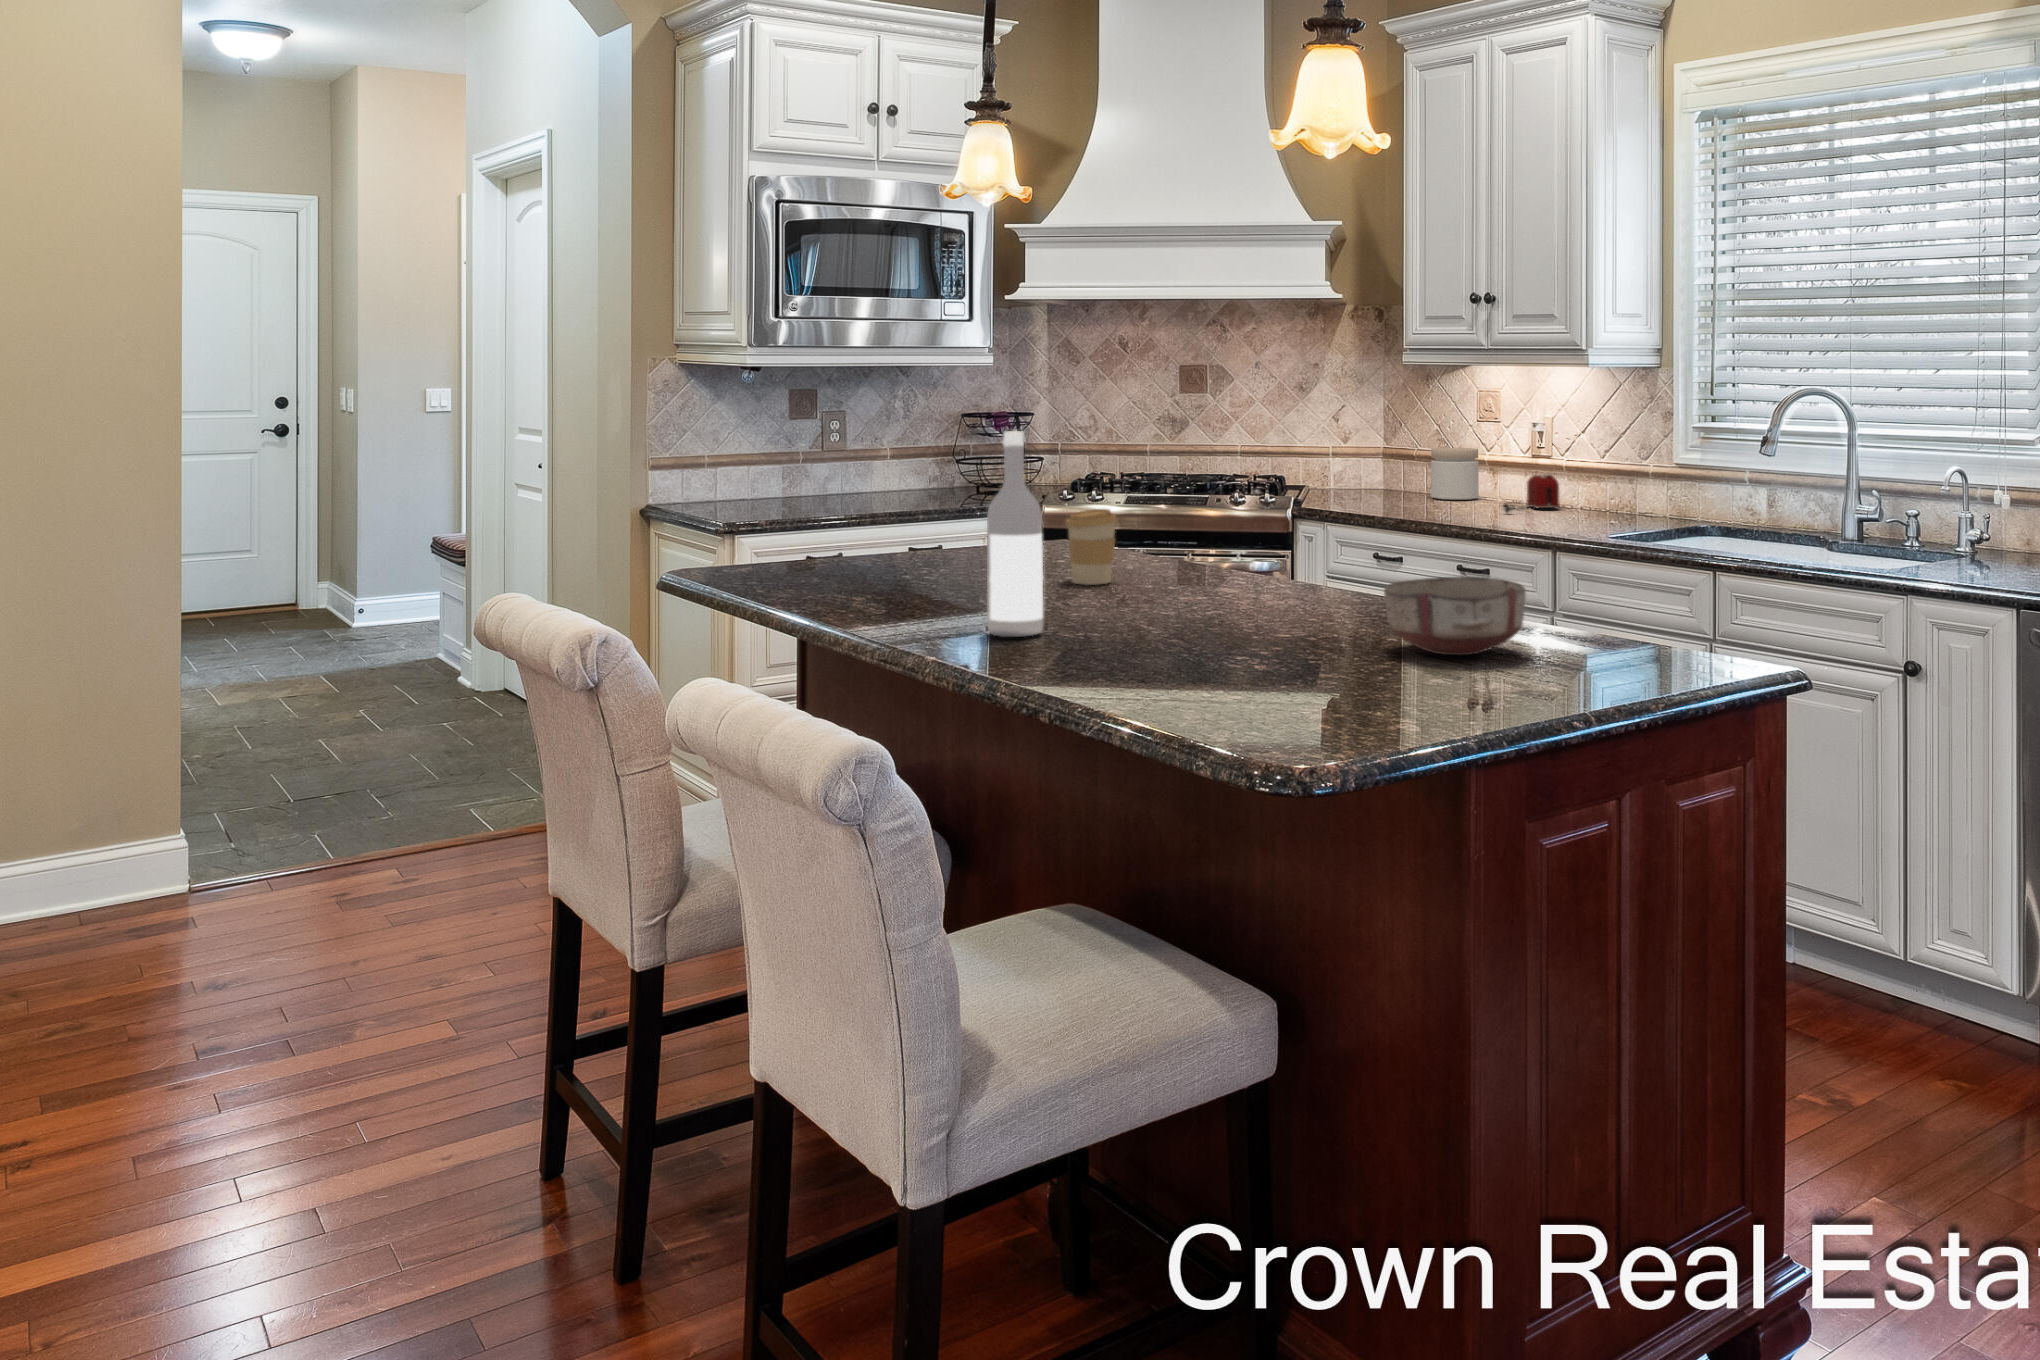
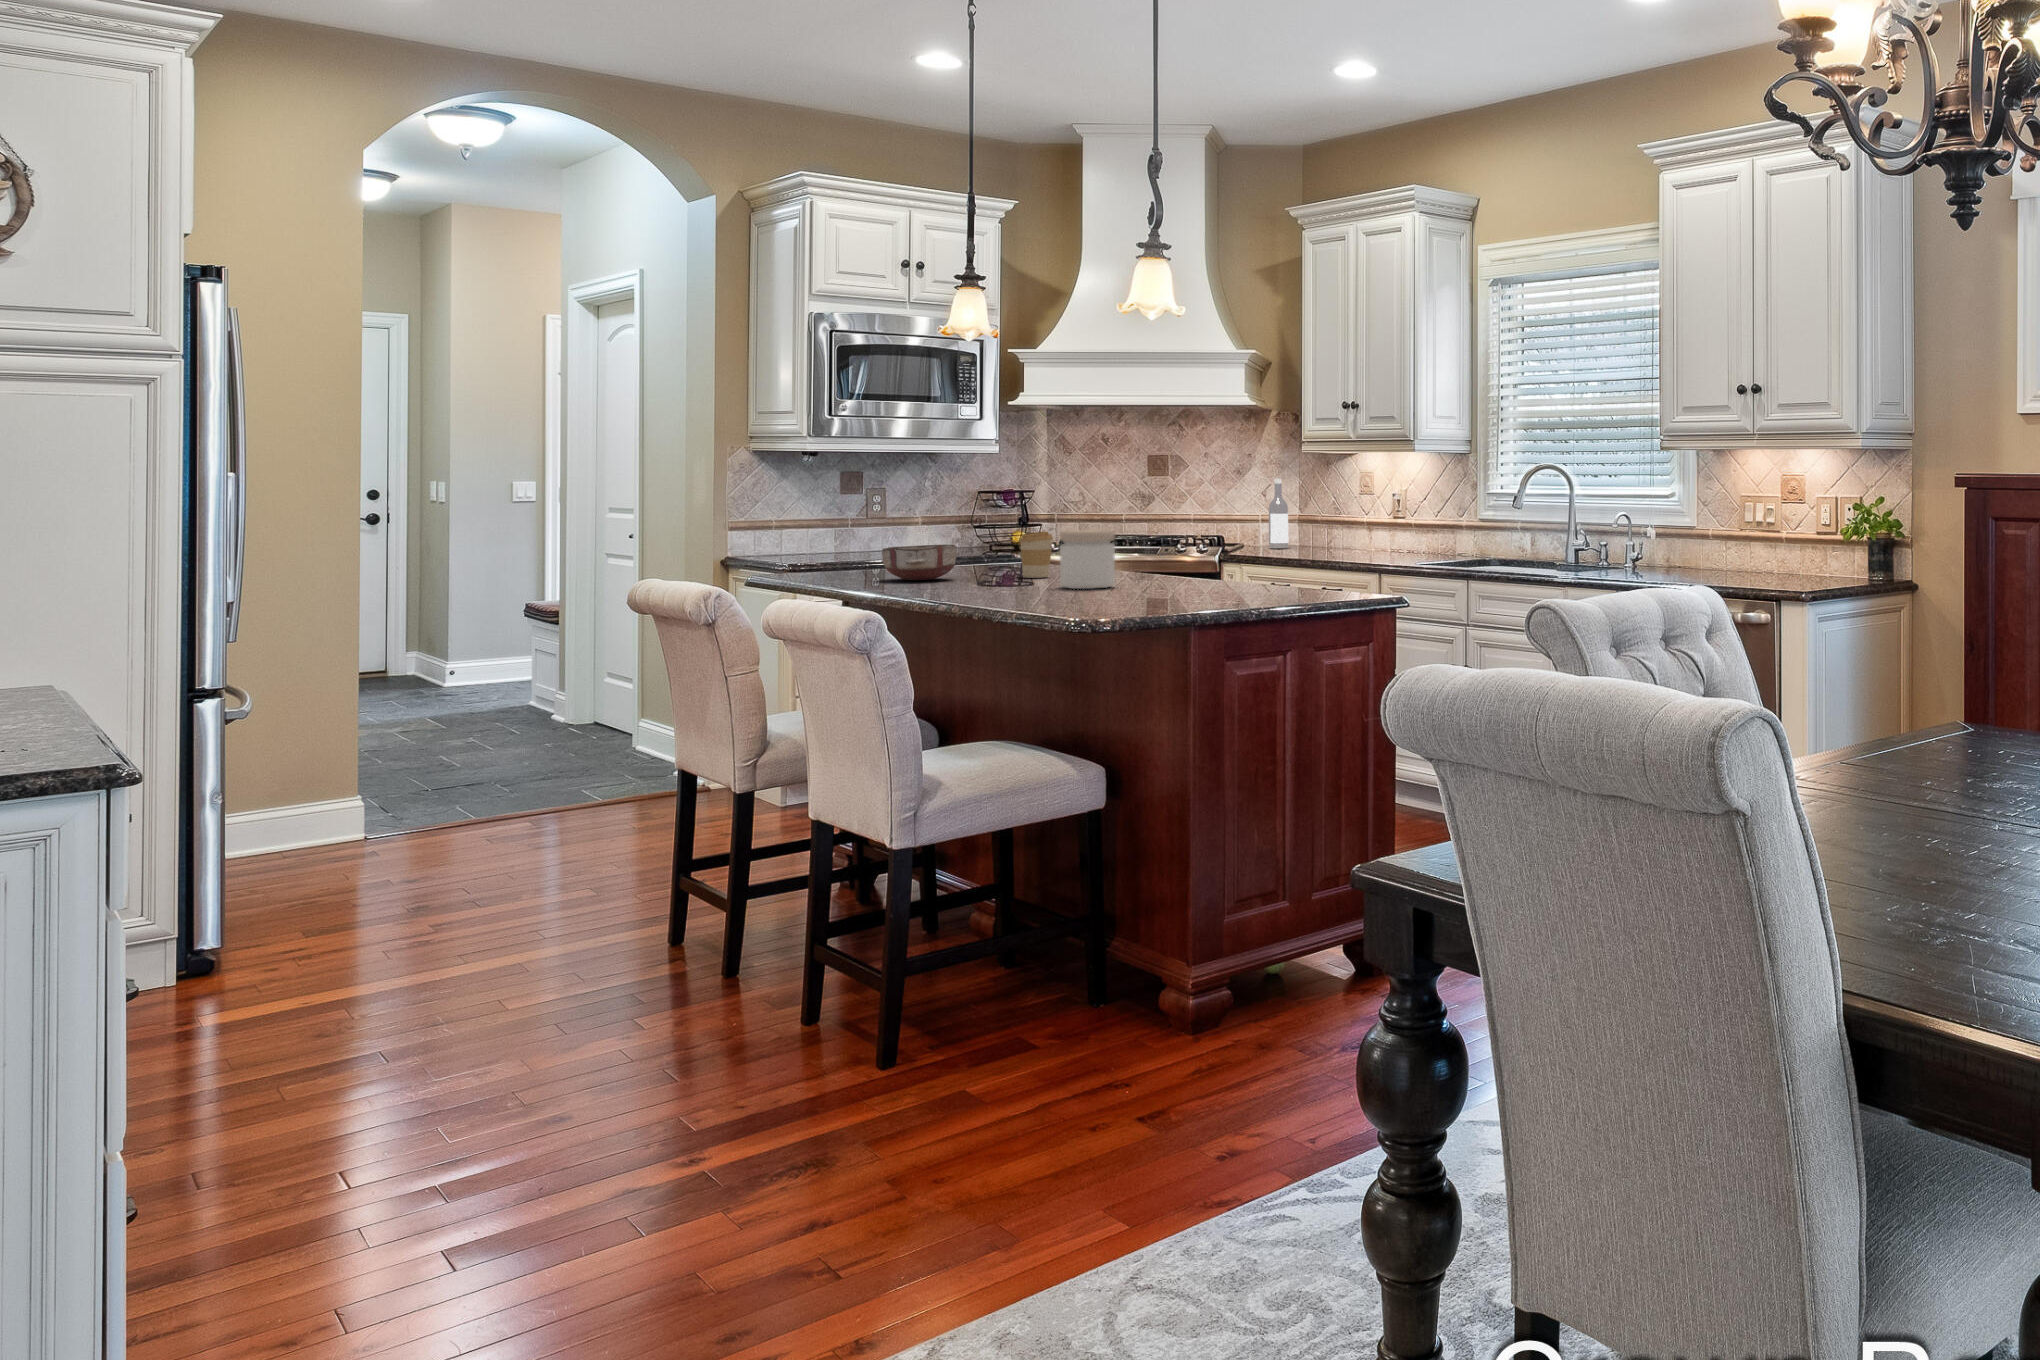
wine bottle: present [987,431,1043,637] -> present [1269,479,1288,549]
jar: present [1431,448,1479,500] -> present [1060,530,1115,589]
toaster: present [1504,474,1559,513] -> none [1361,530,1405,555]
ceramic bowl: present [1384,577,1526,655] -> present [882,545,957,580]

